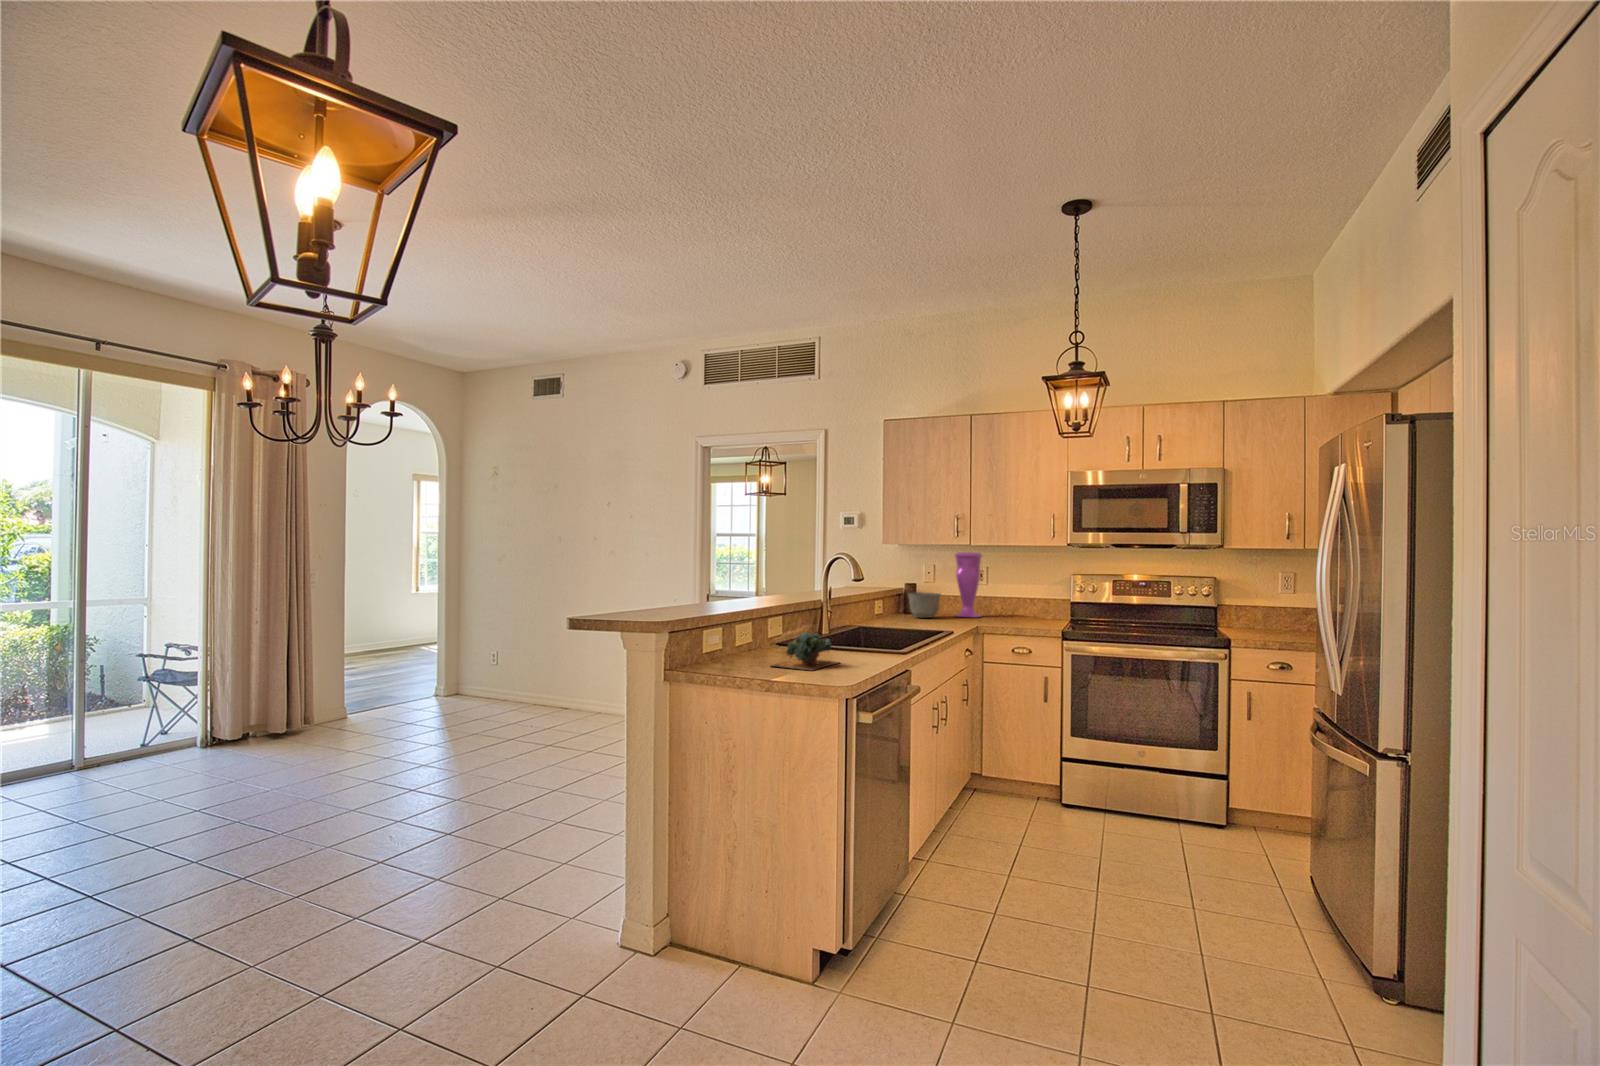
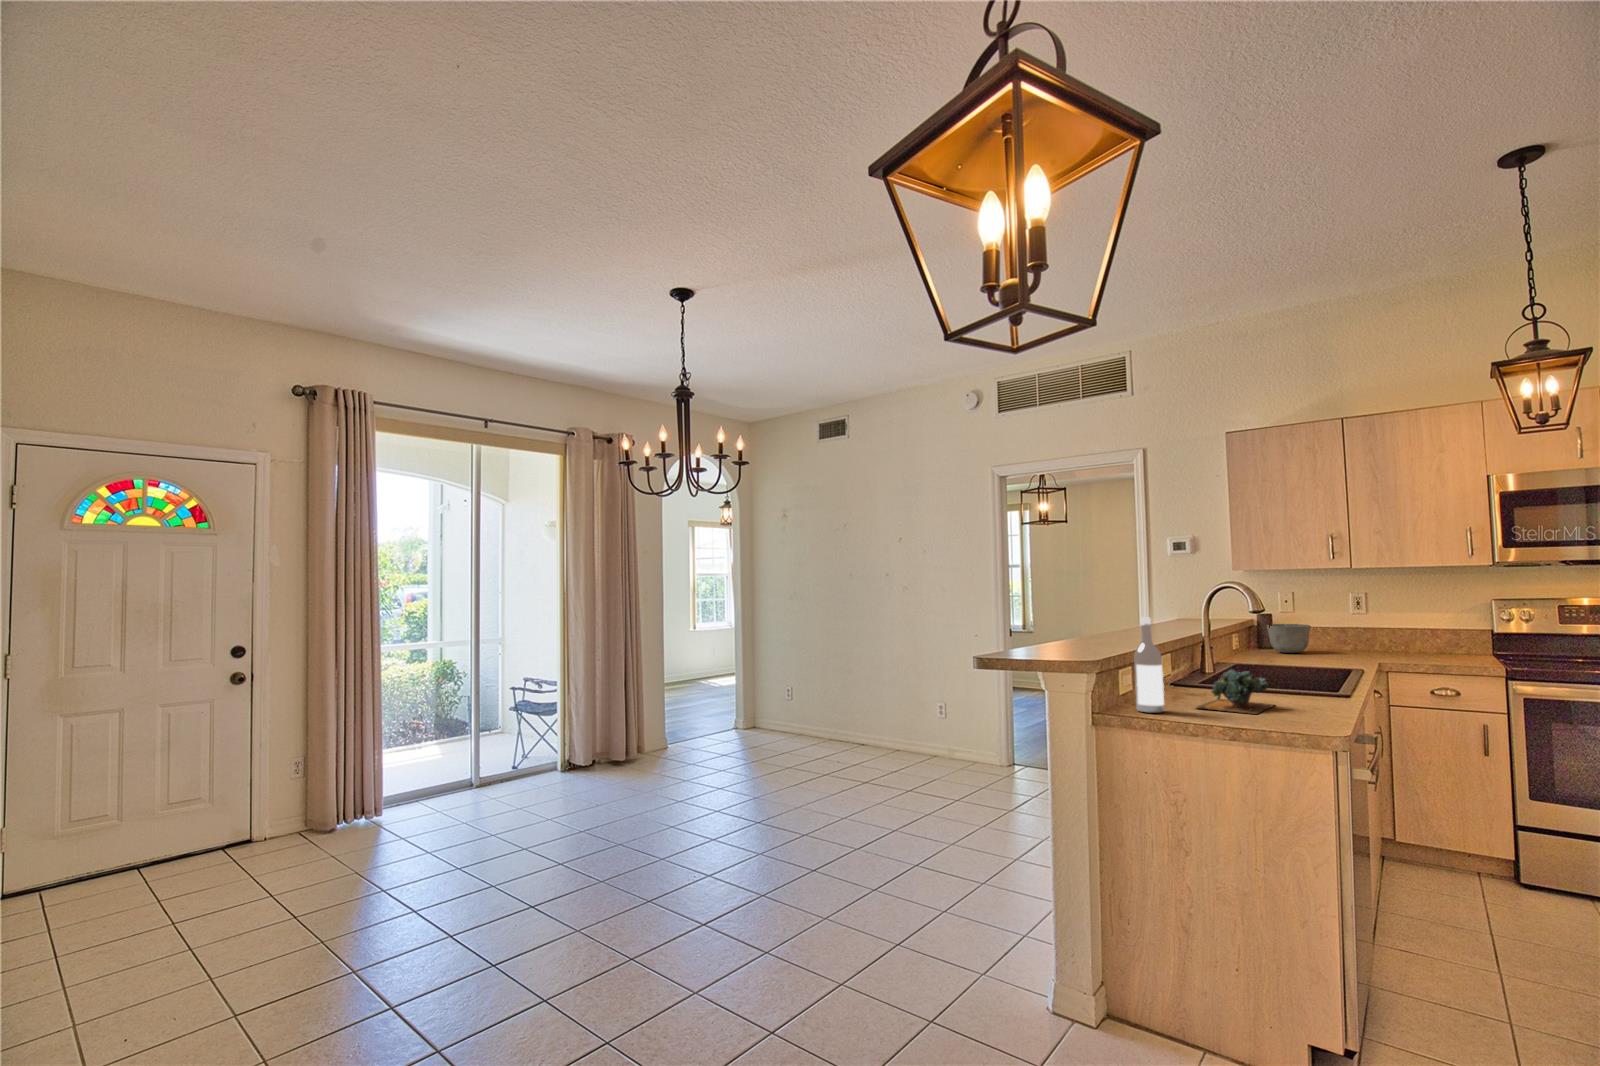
vase: present [955,552,982,618] -> none [1320,577,1362,652]
wine bottle: none [716,585,739,671] -> present [1134,617,1164,713]

